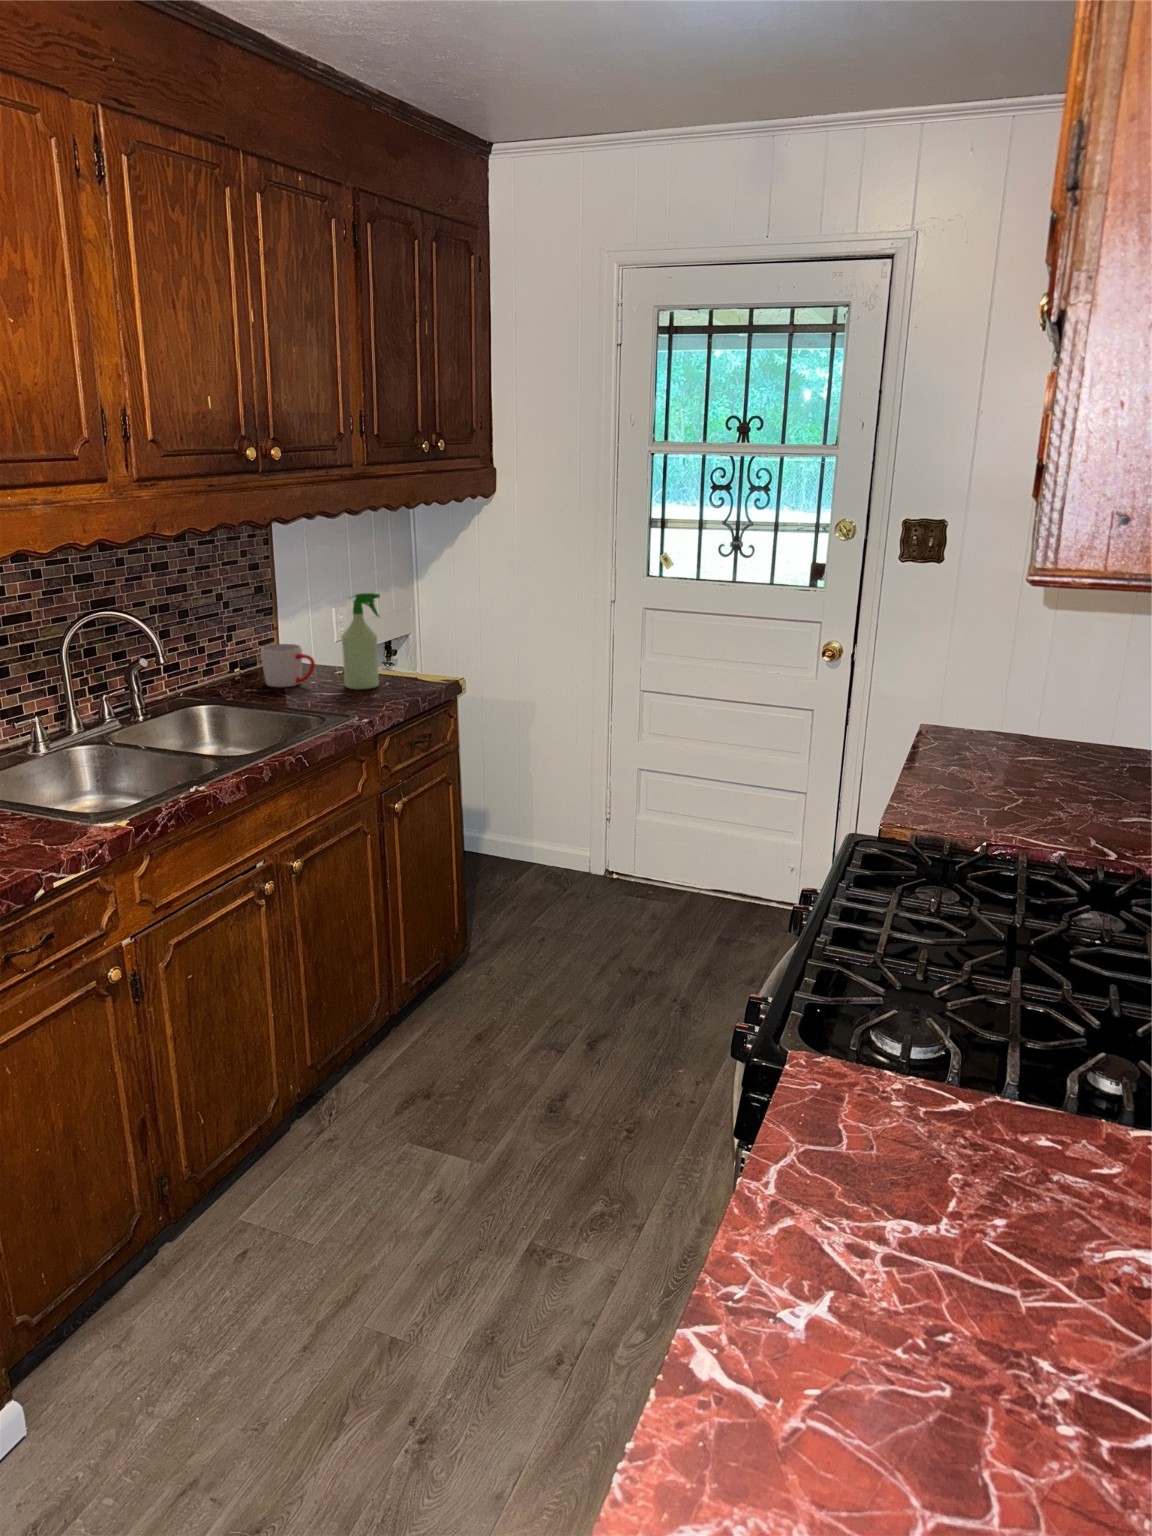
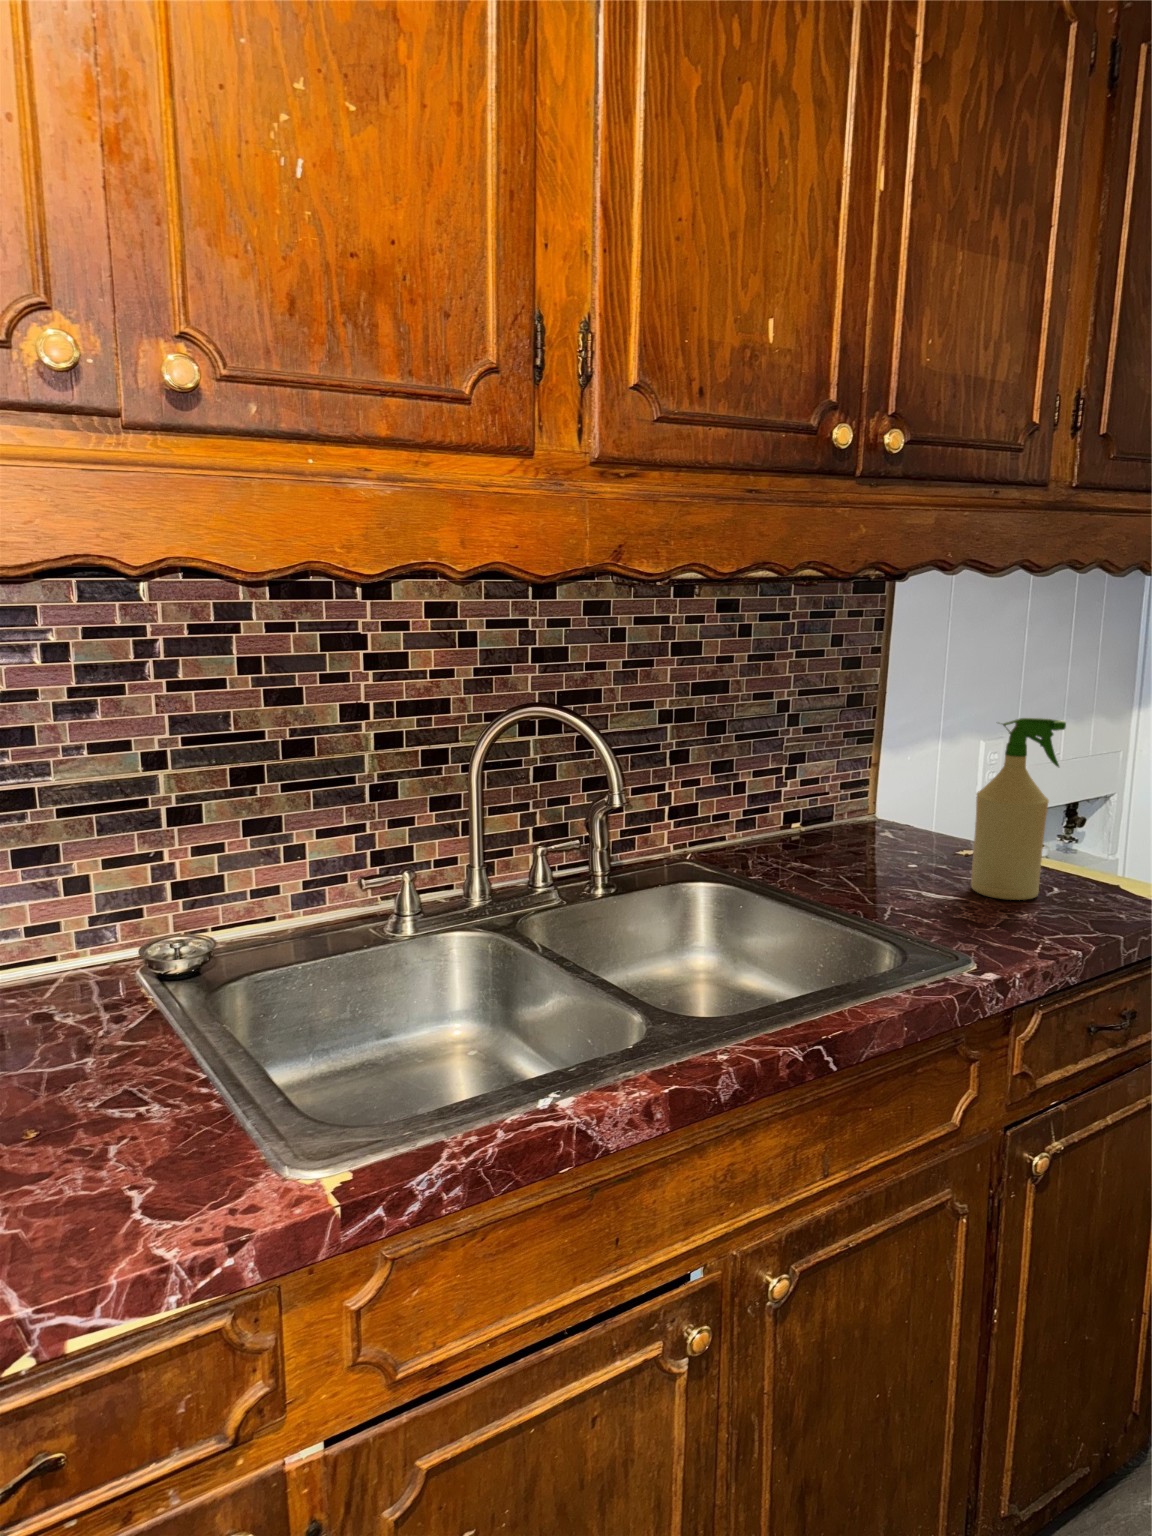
mug: present [261,644,315,687] -> none [830,793,920,870]

